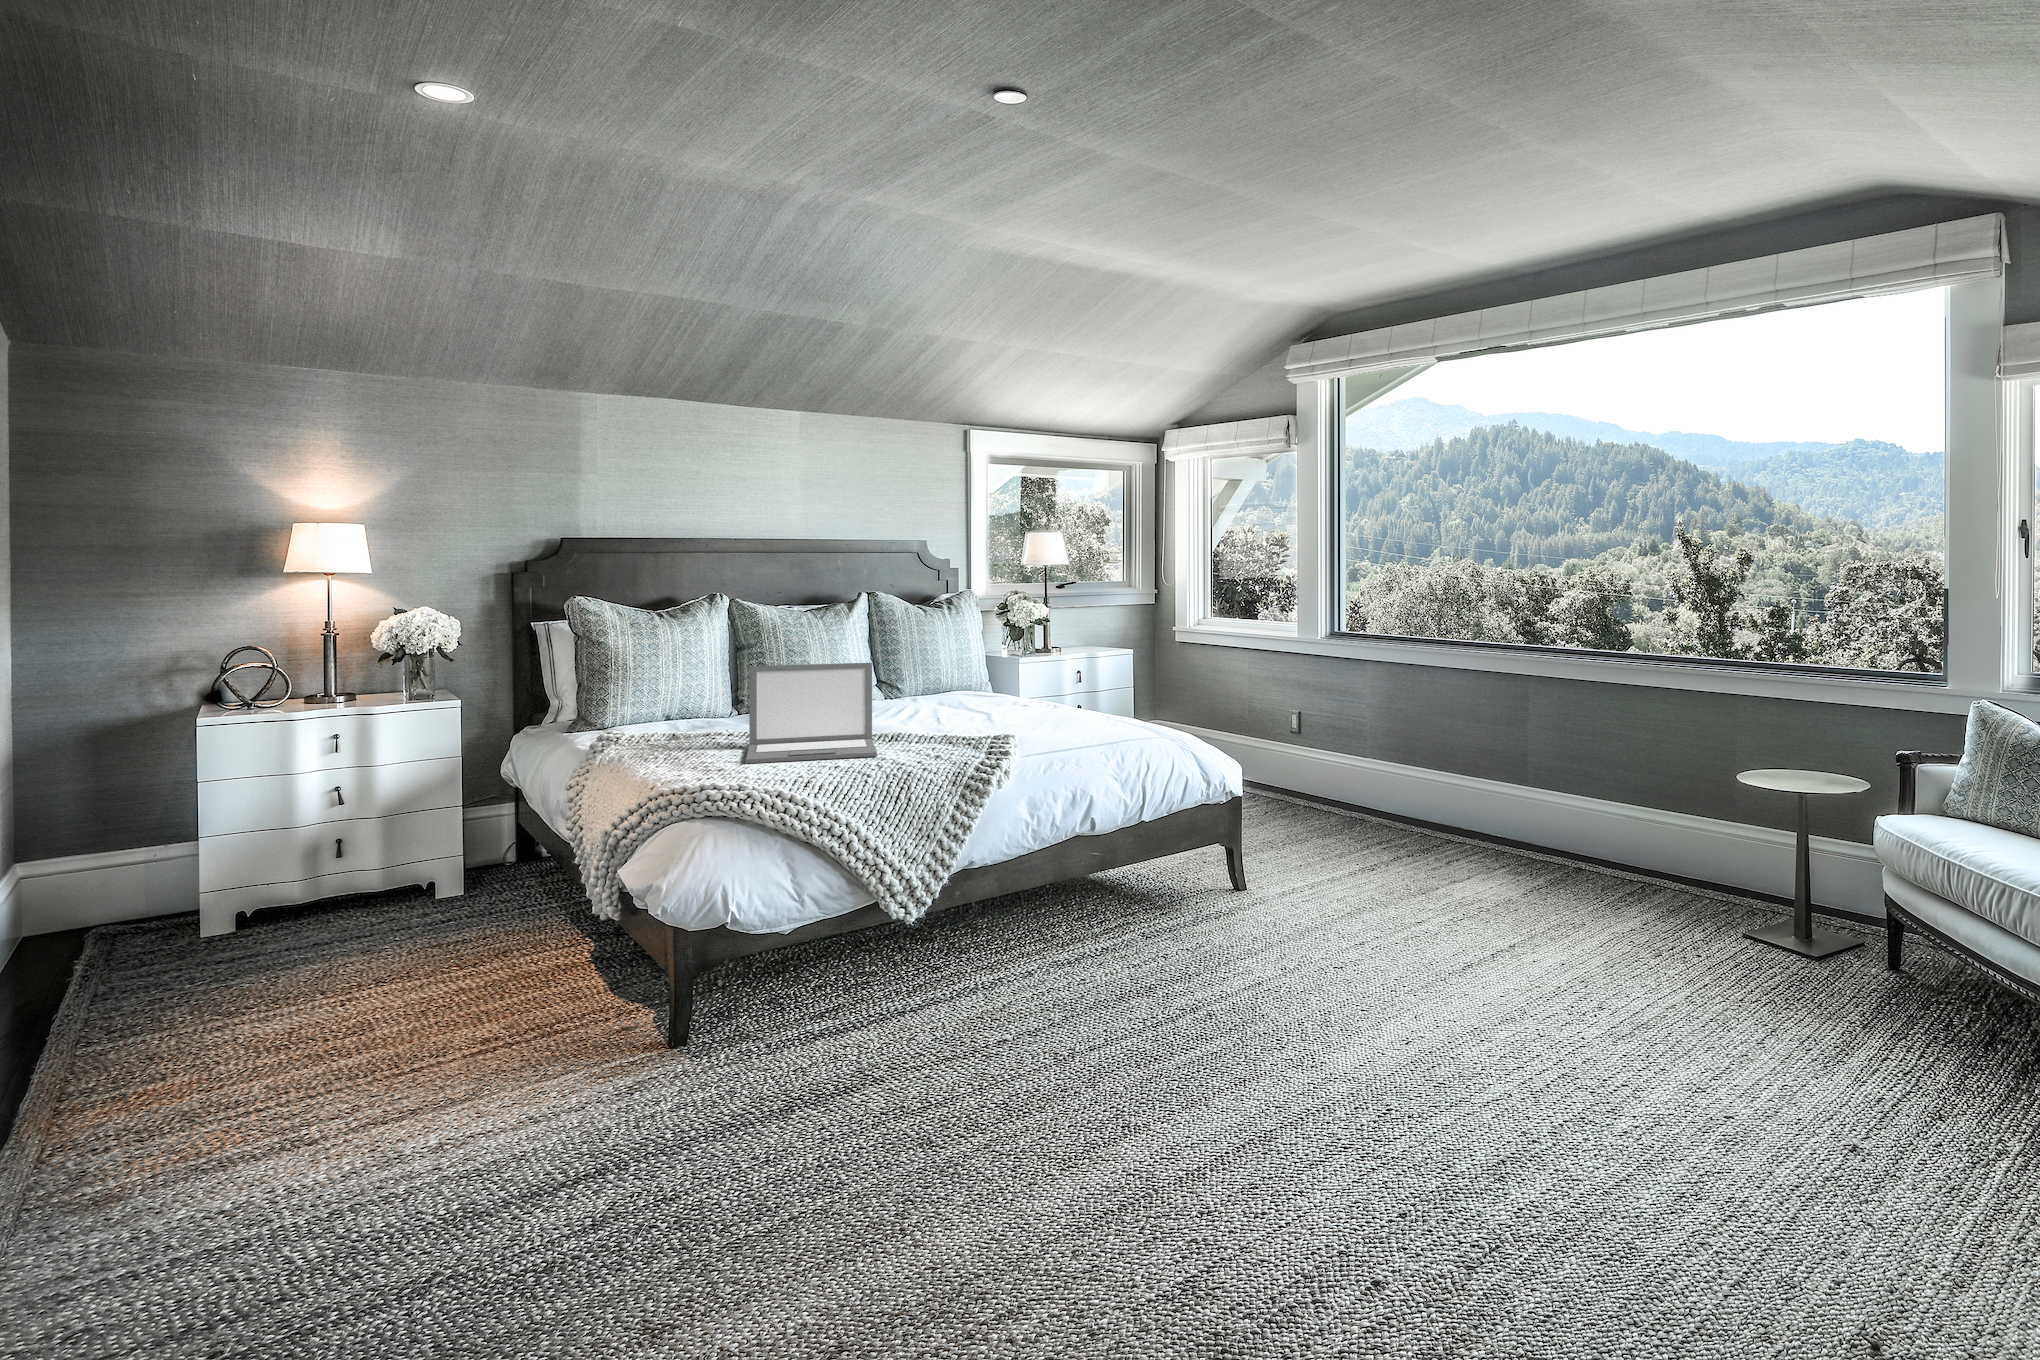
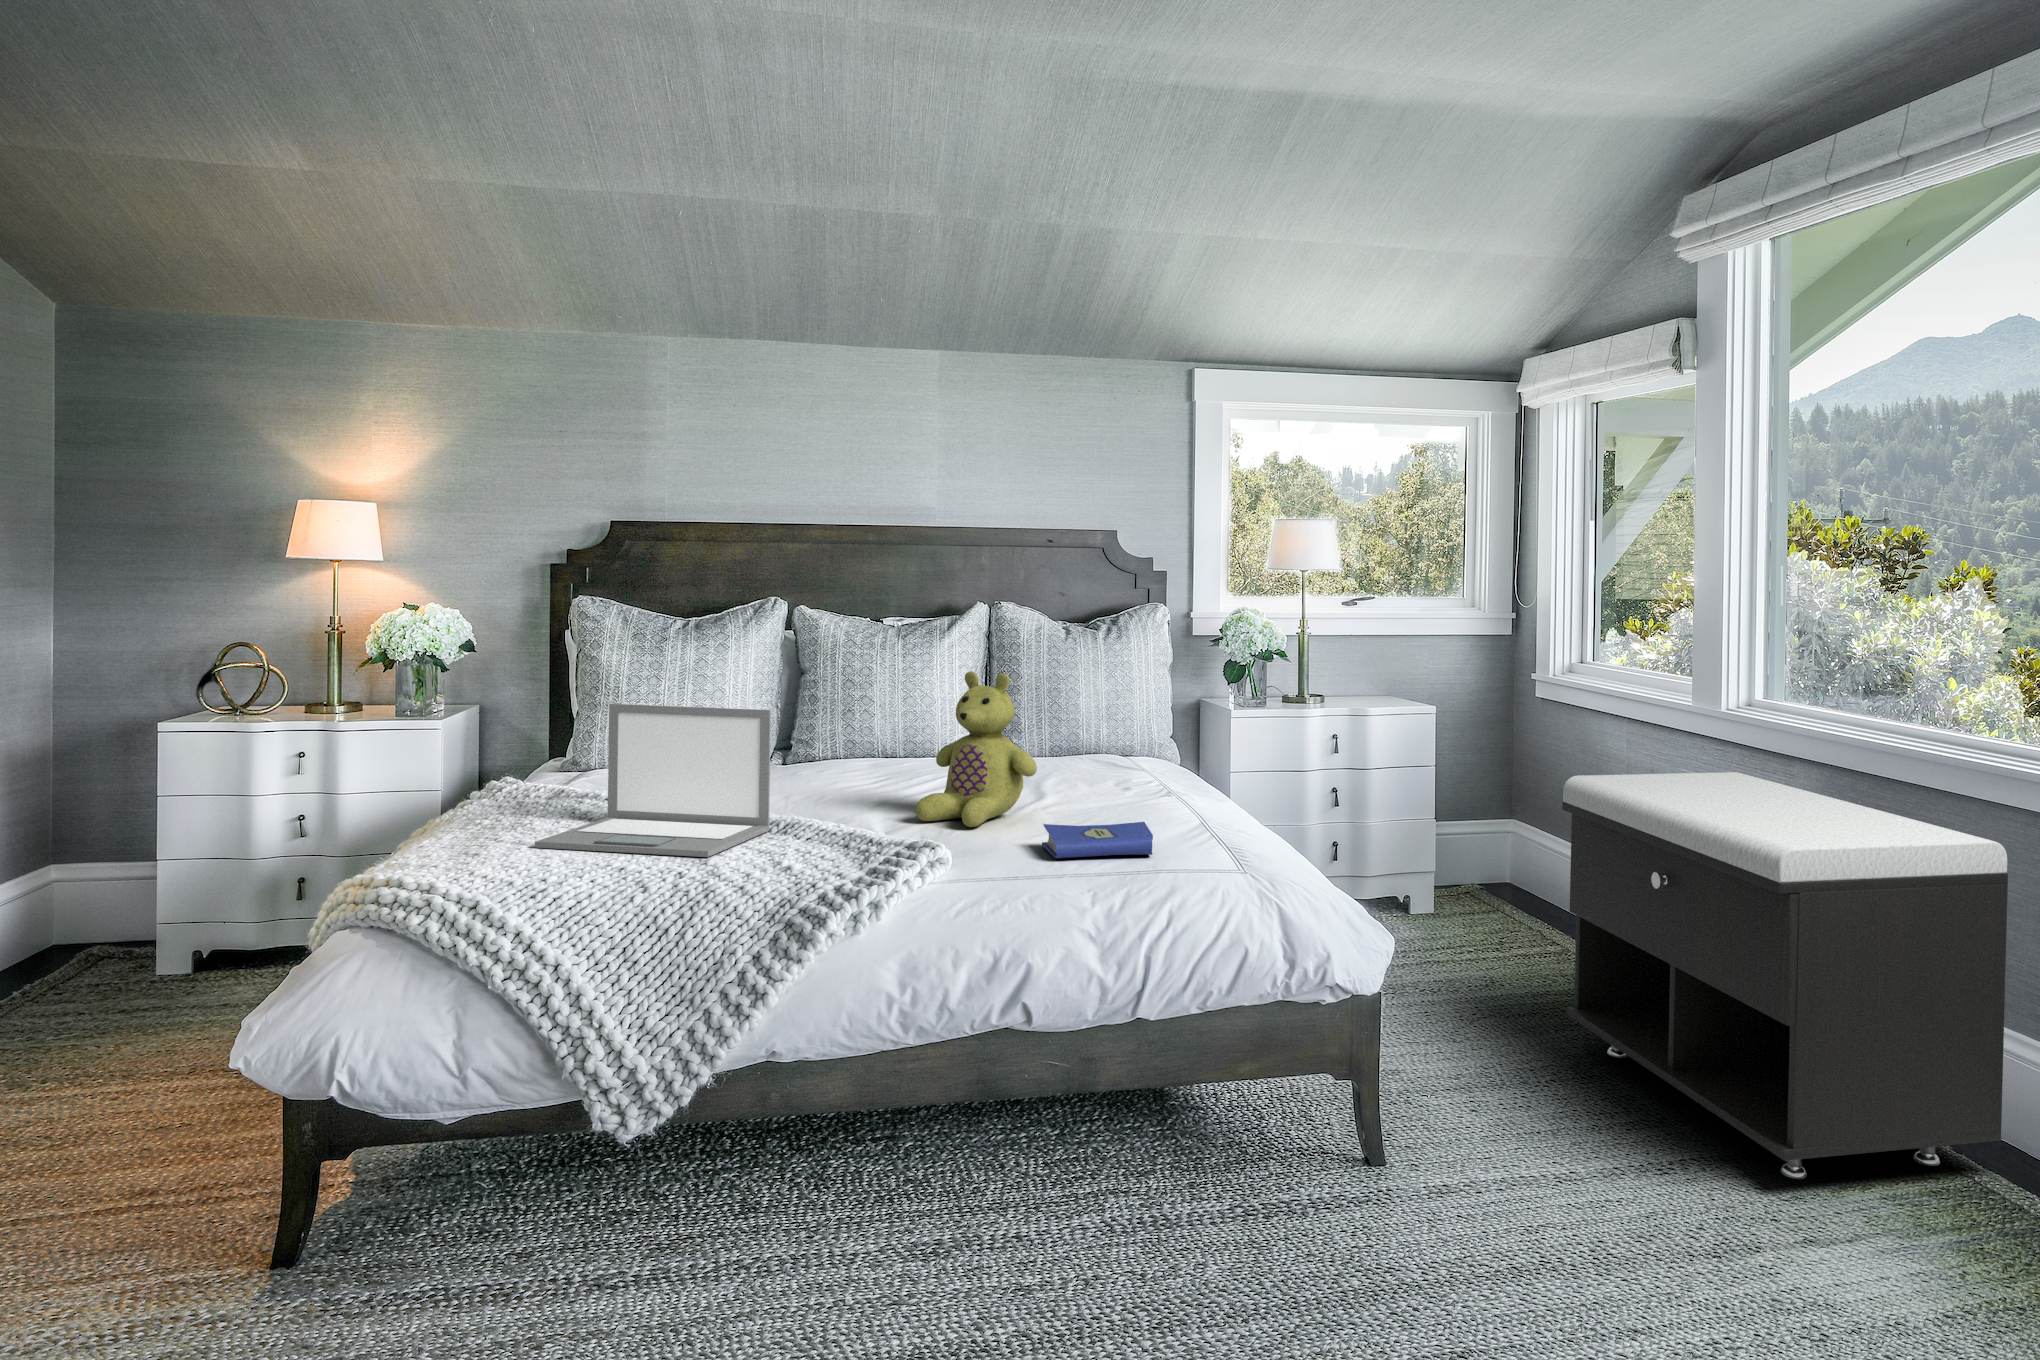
stuffed bear: none [941,633,1017,729] -> present [915,671,1037,827]
storage bench: none [1274,668,1509,859] -> present [1562,772,2008,1179]
hardcover book: none [1054,714,1126,737] -> present [1042,822,1153,858]

